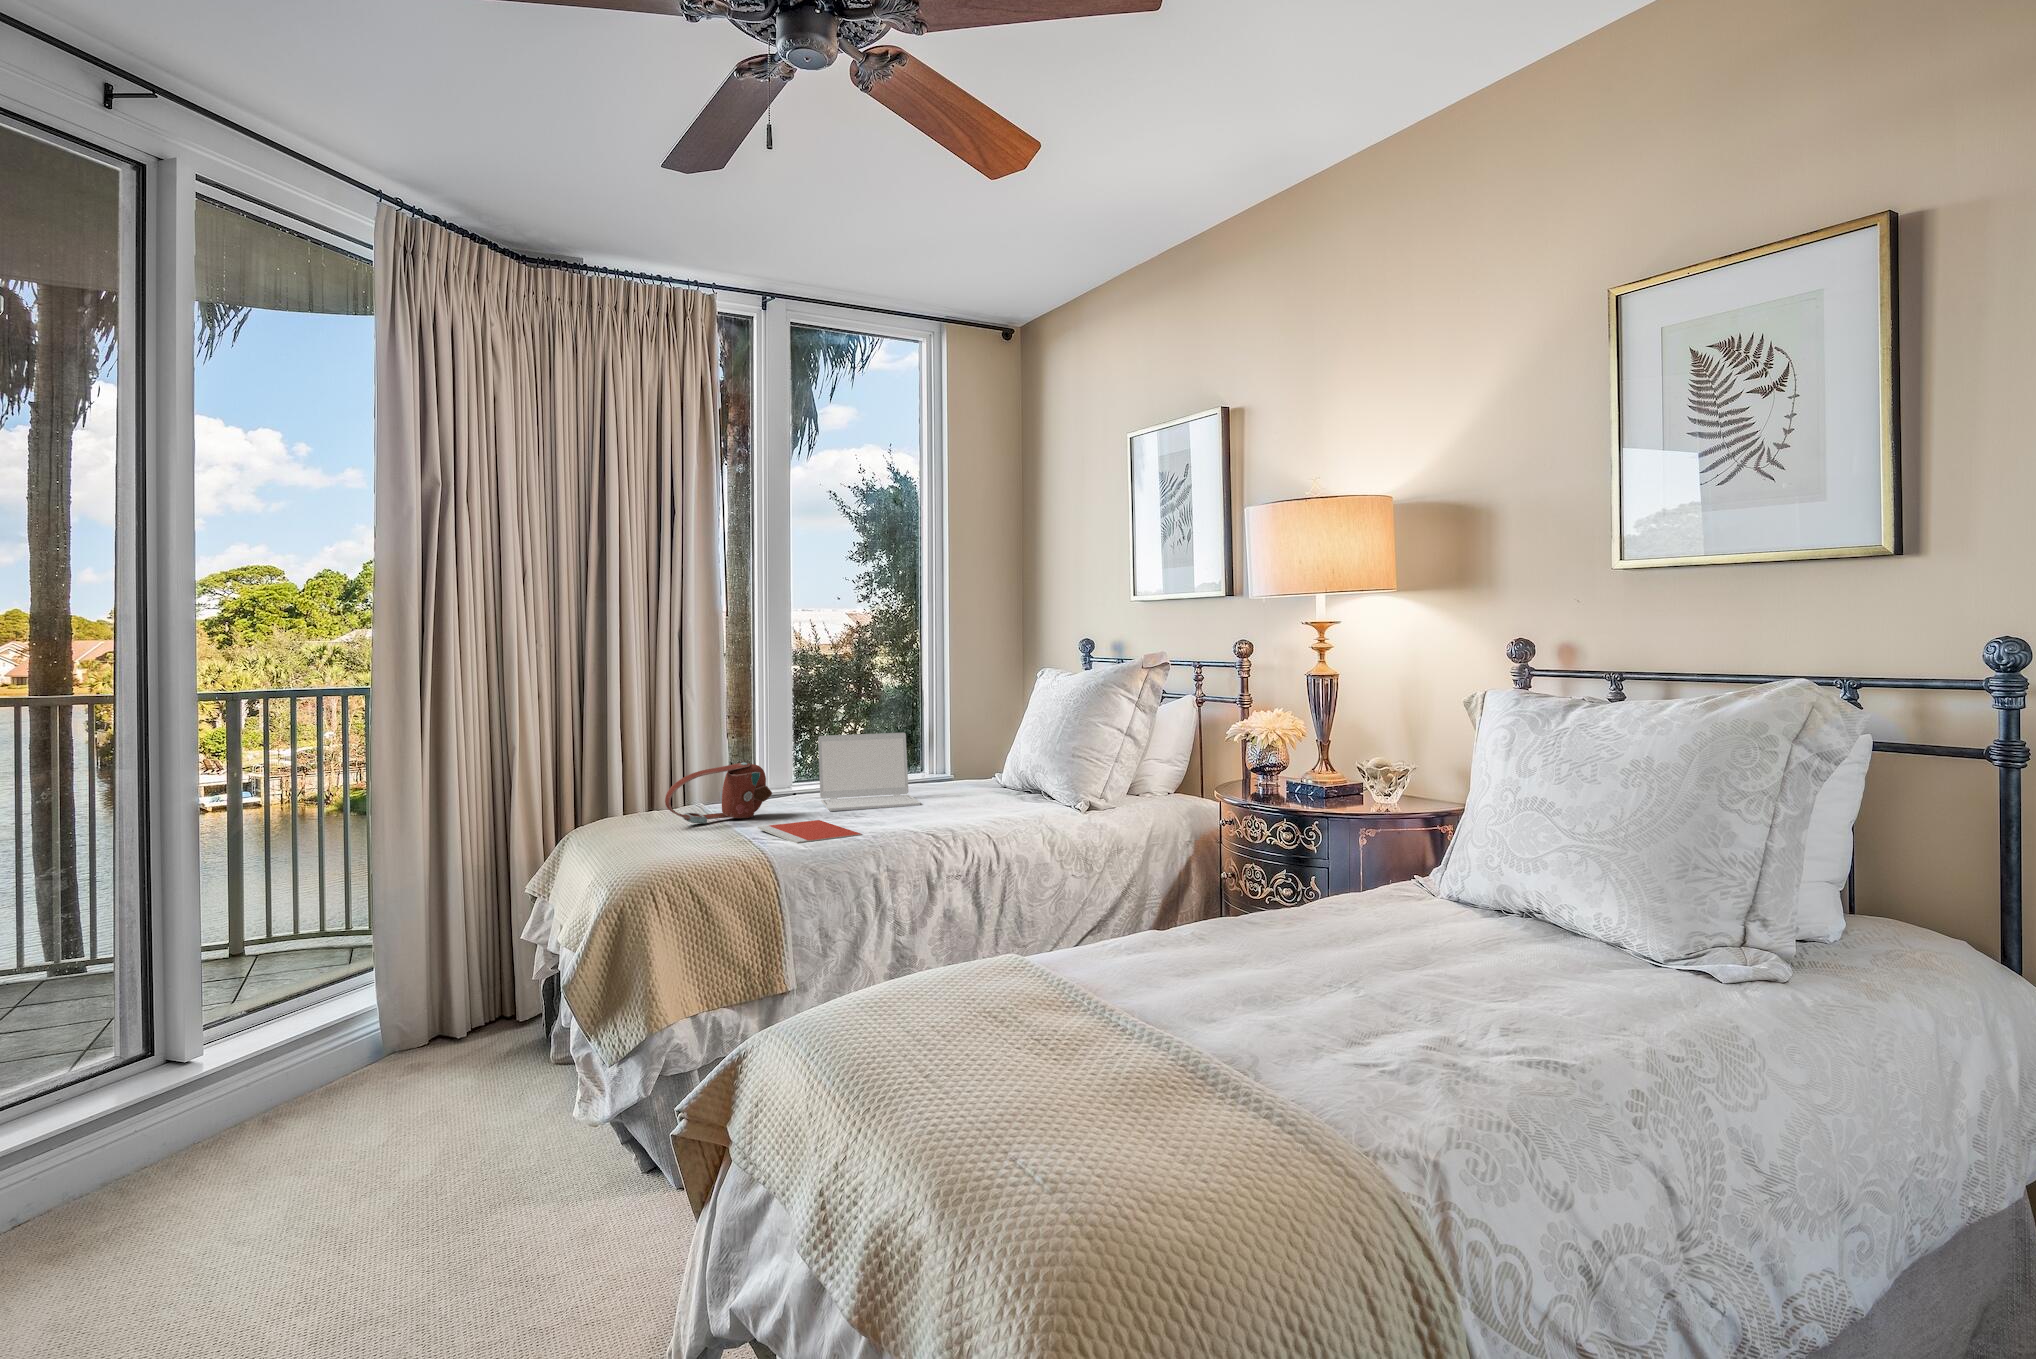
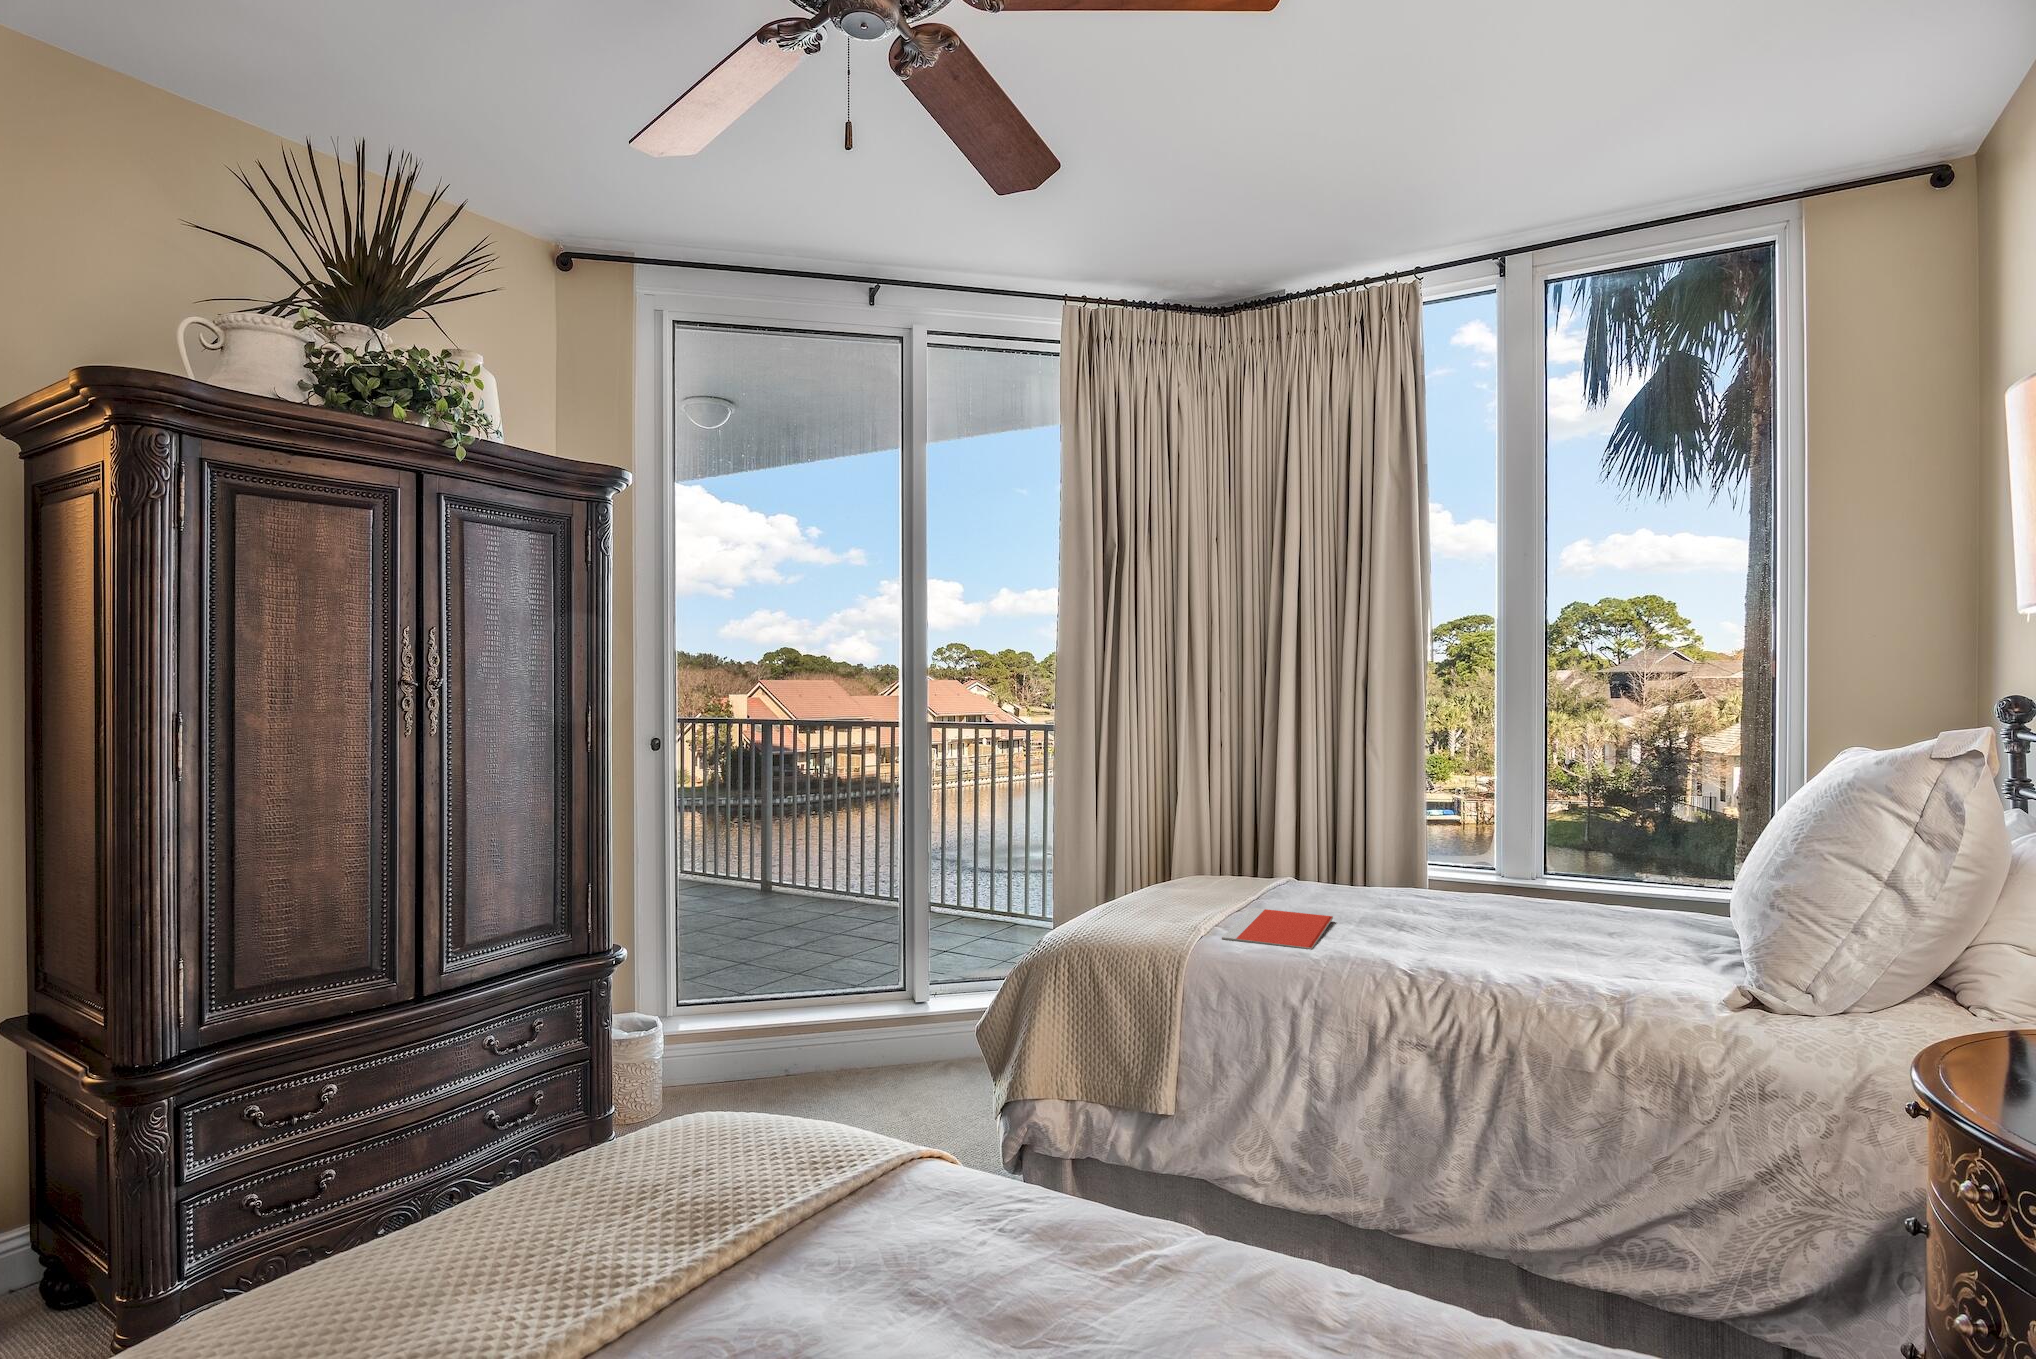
laptop: present [818,733,921,811] -> none [1402,808,1563,928]
handbag: present [665,762,772,823] -> none [1200,829,1335,895]

